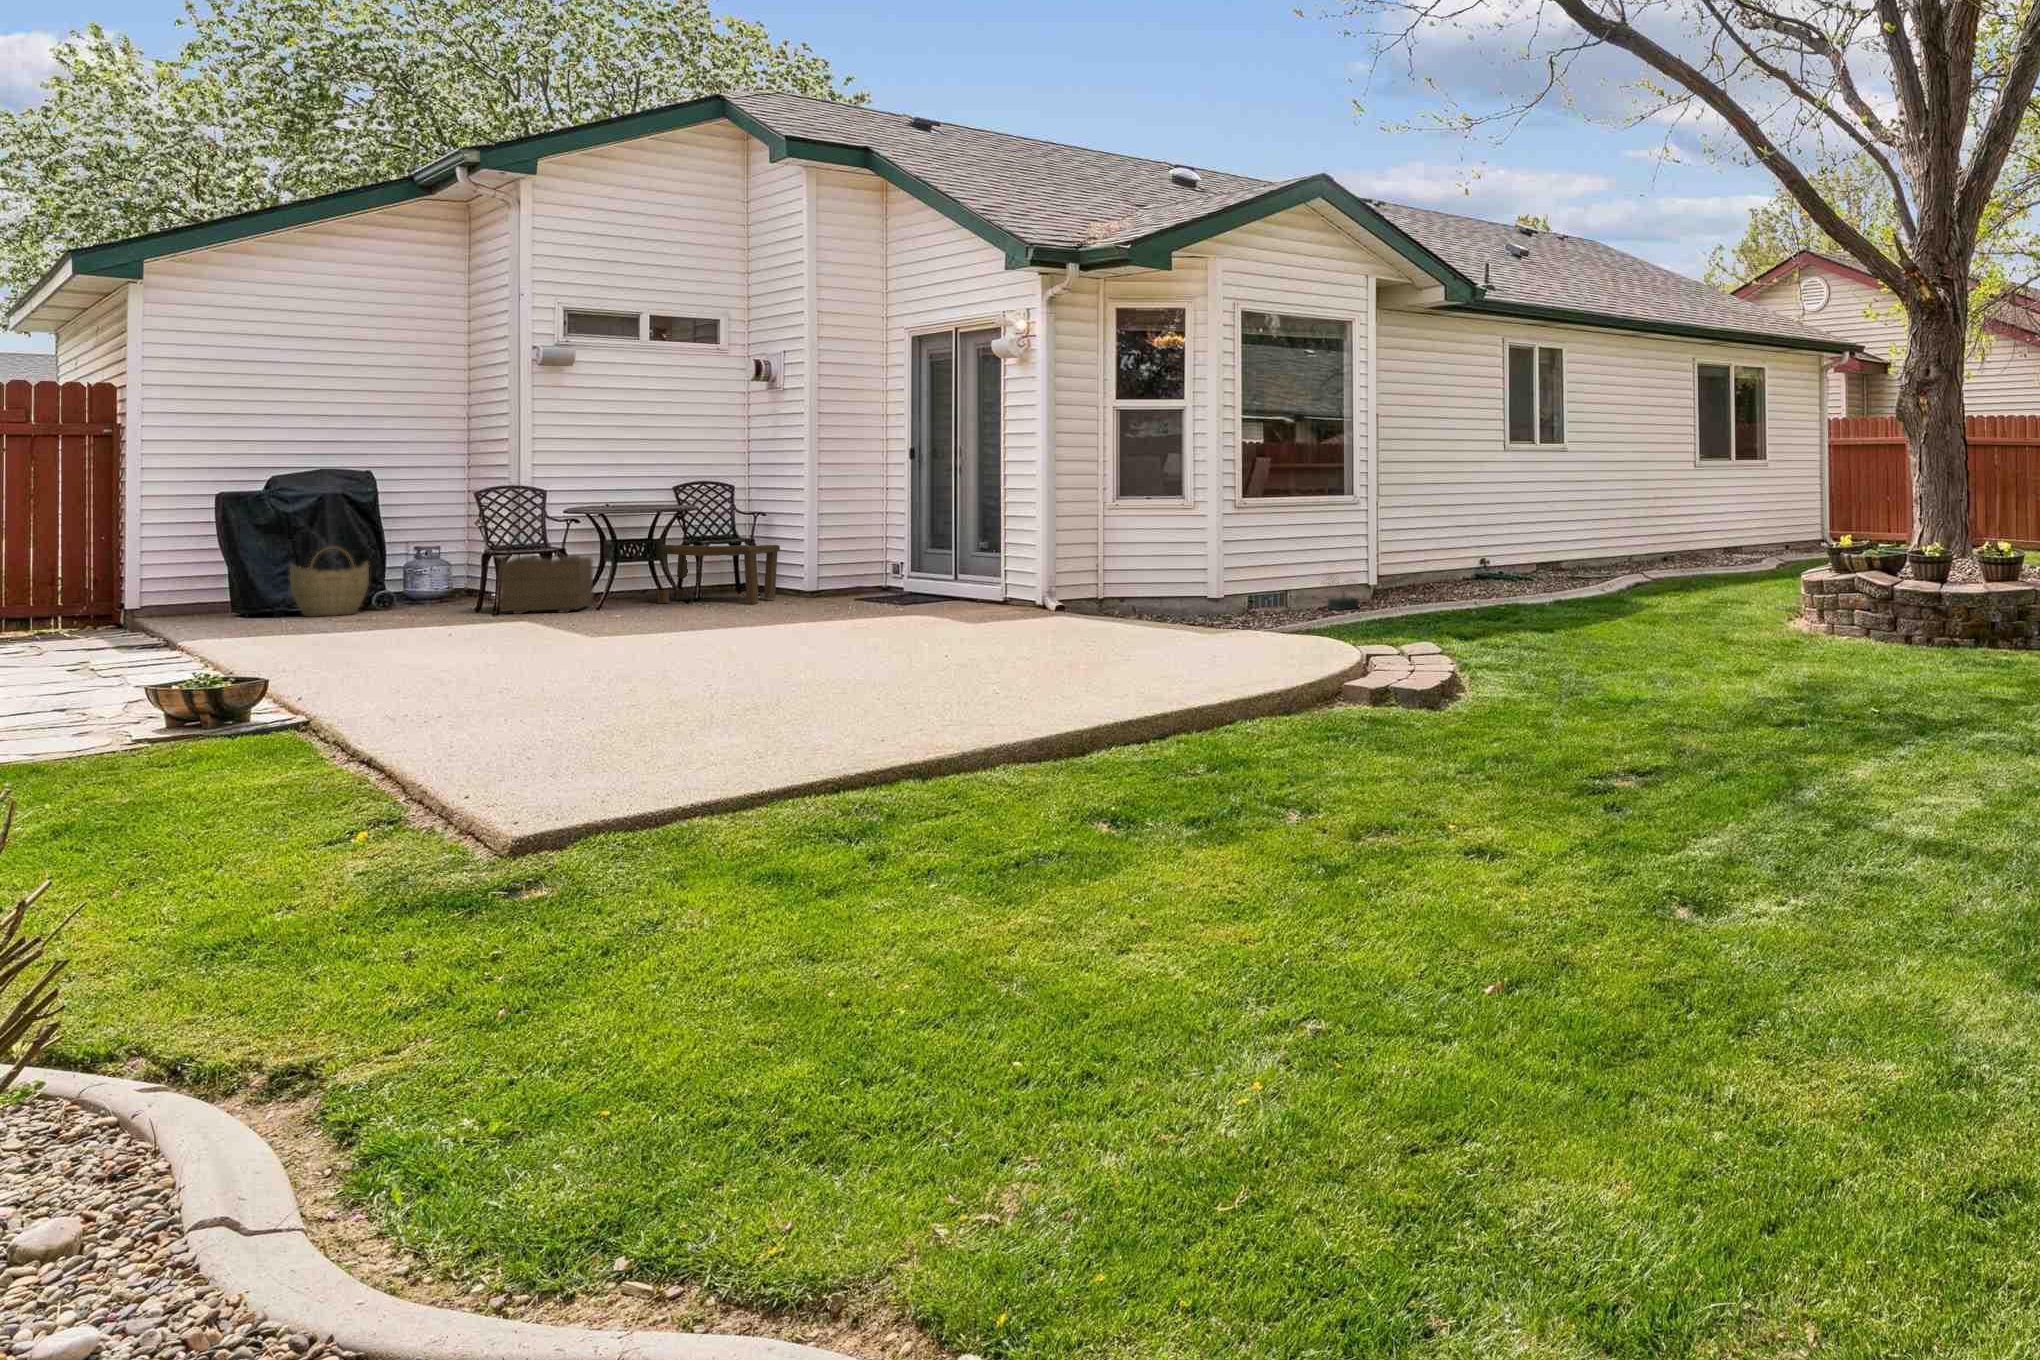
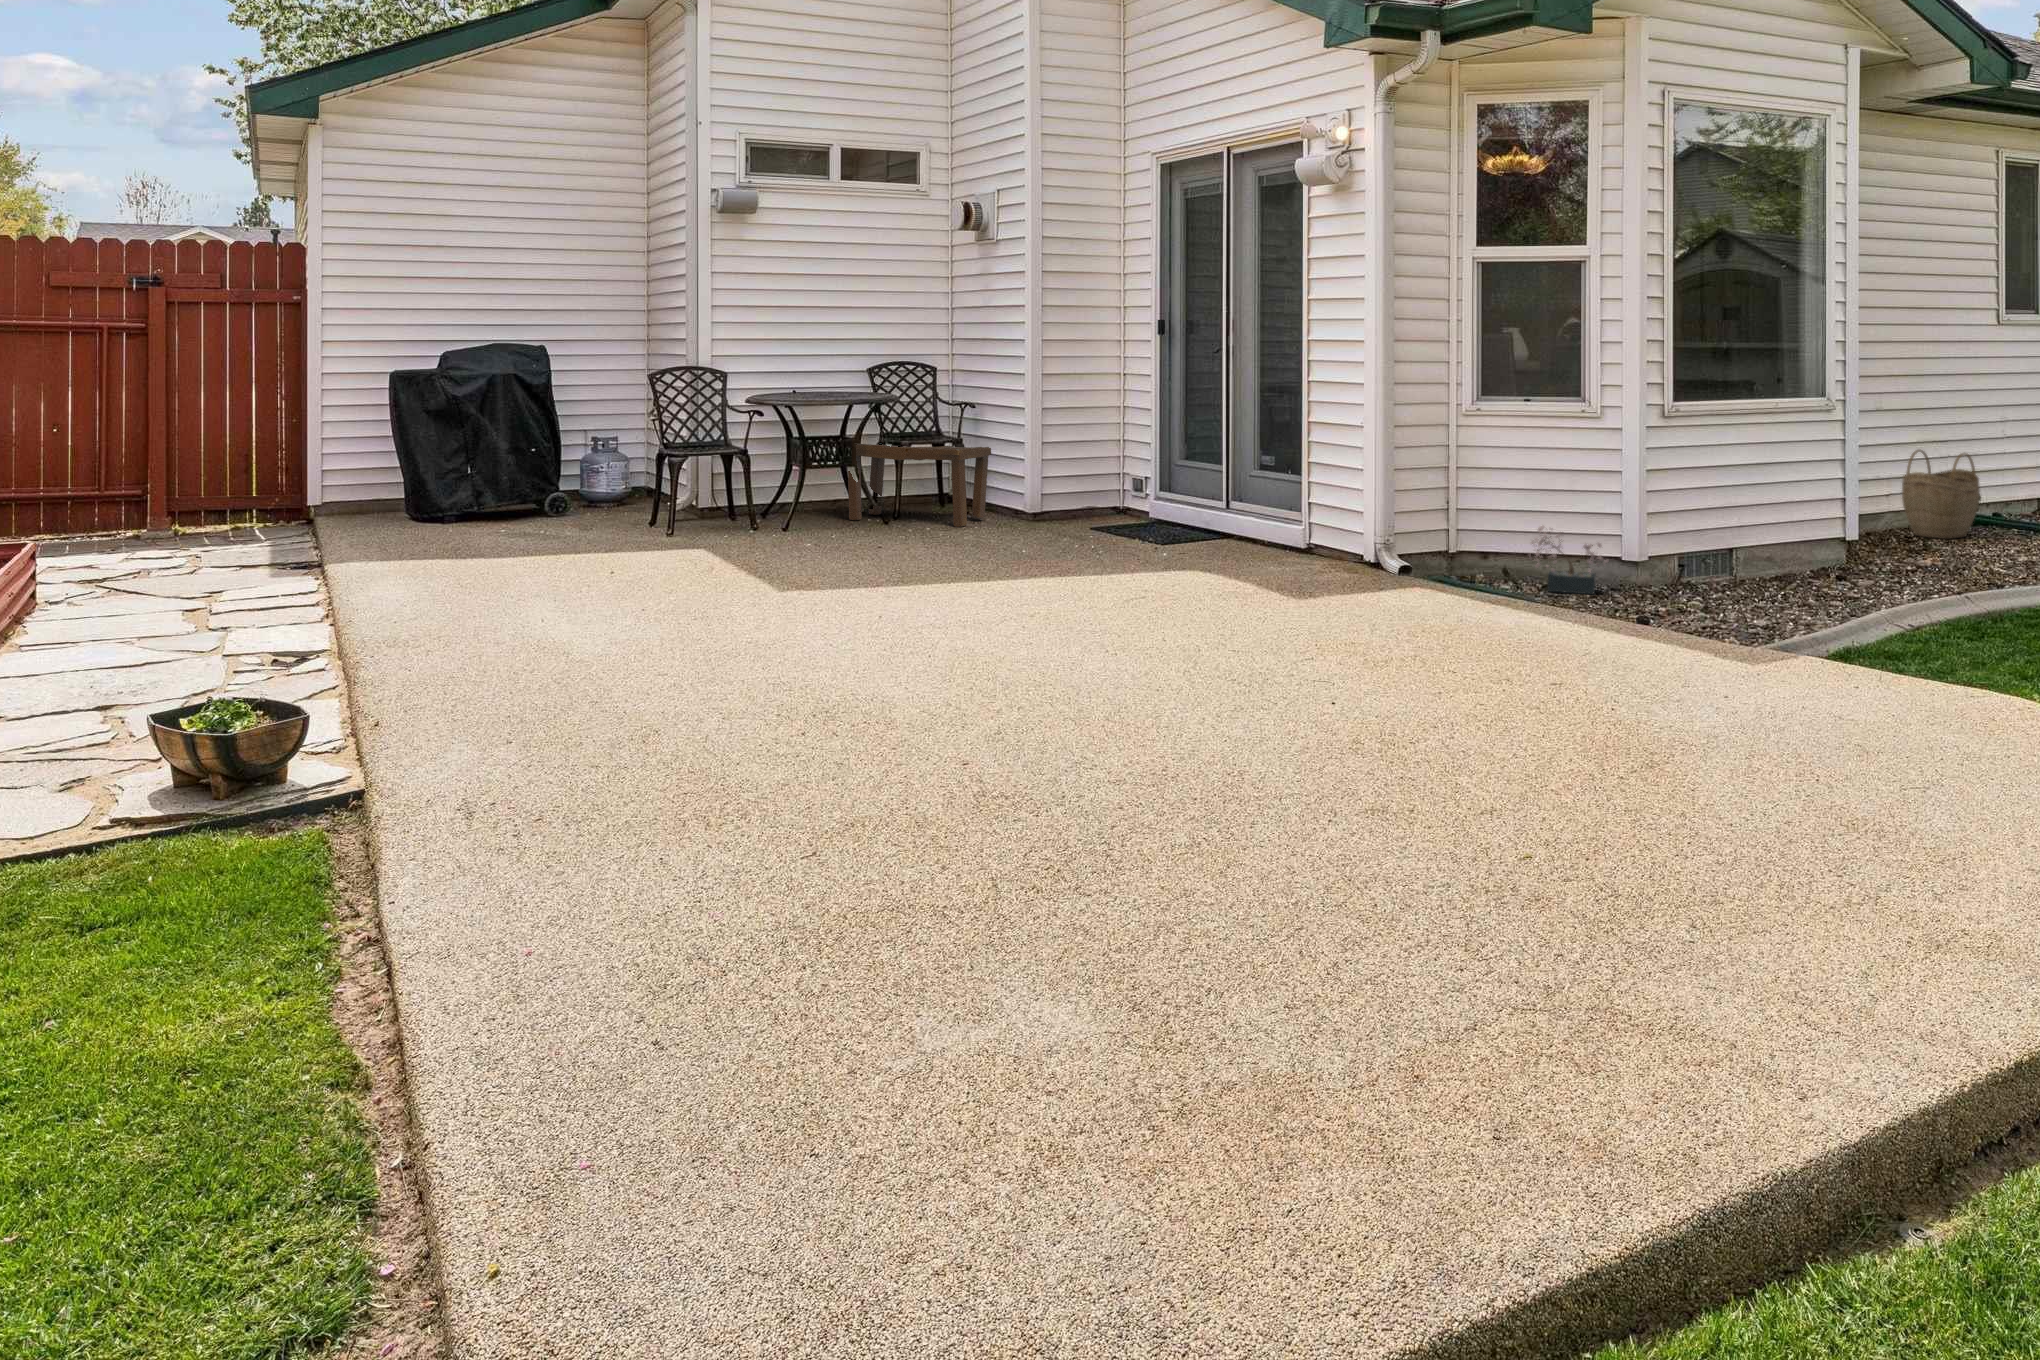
woven basket: present [290,547,369,617] -> present [1902,450,1980,539]
wooden crate: present [499,555,593,614] -> none [675,455,777,531]
decorative plant: present [1322,576,1359,610] -> present [1529,526,1608,594]

